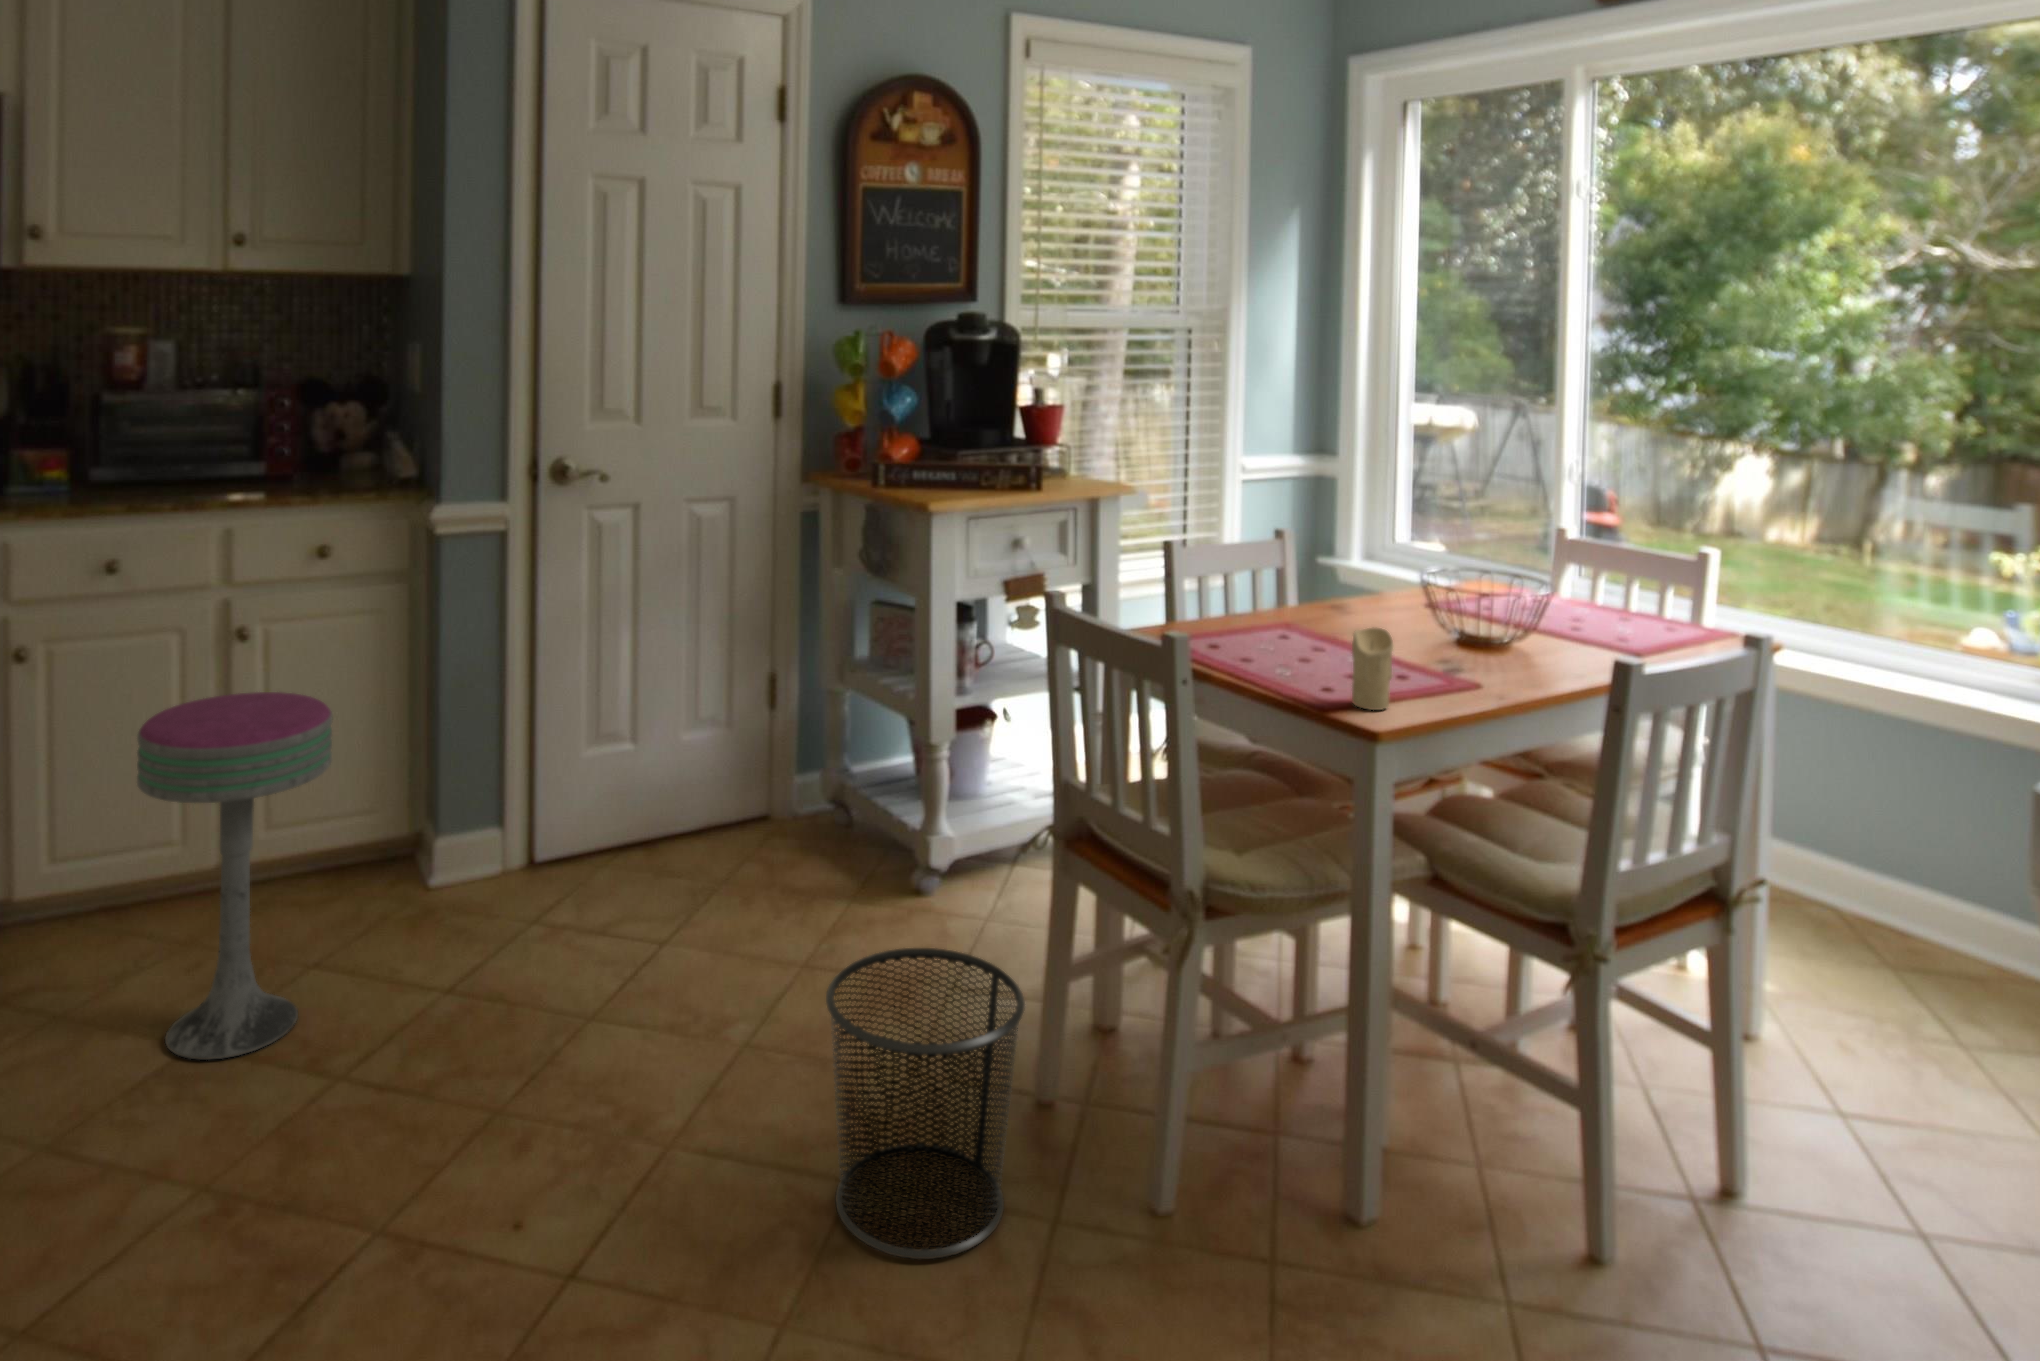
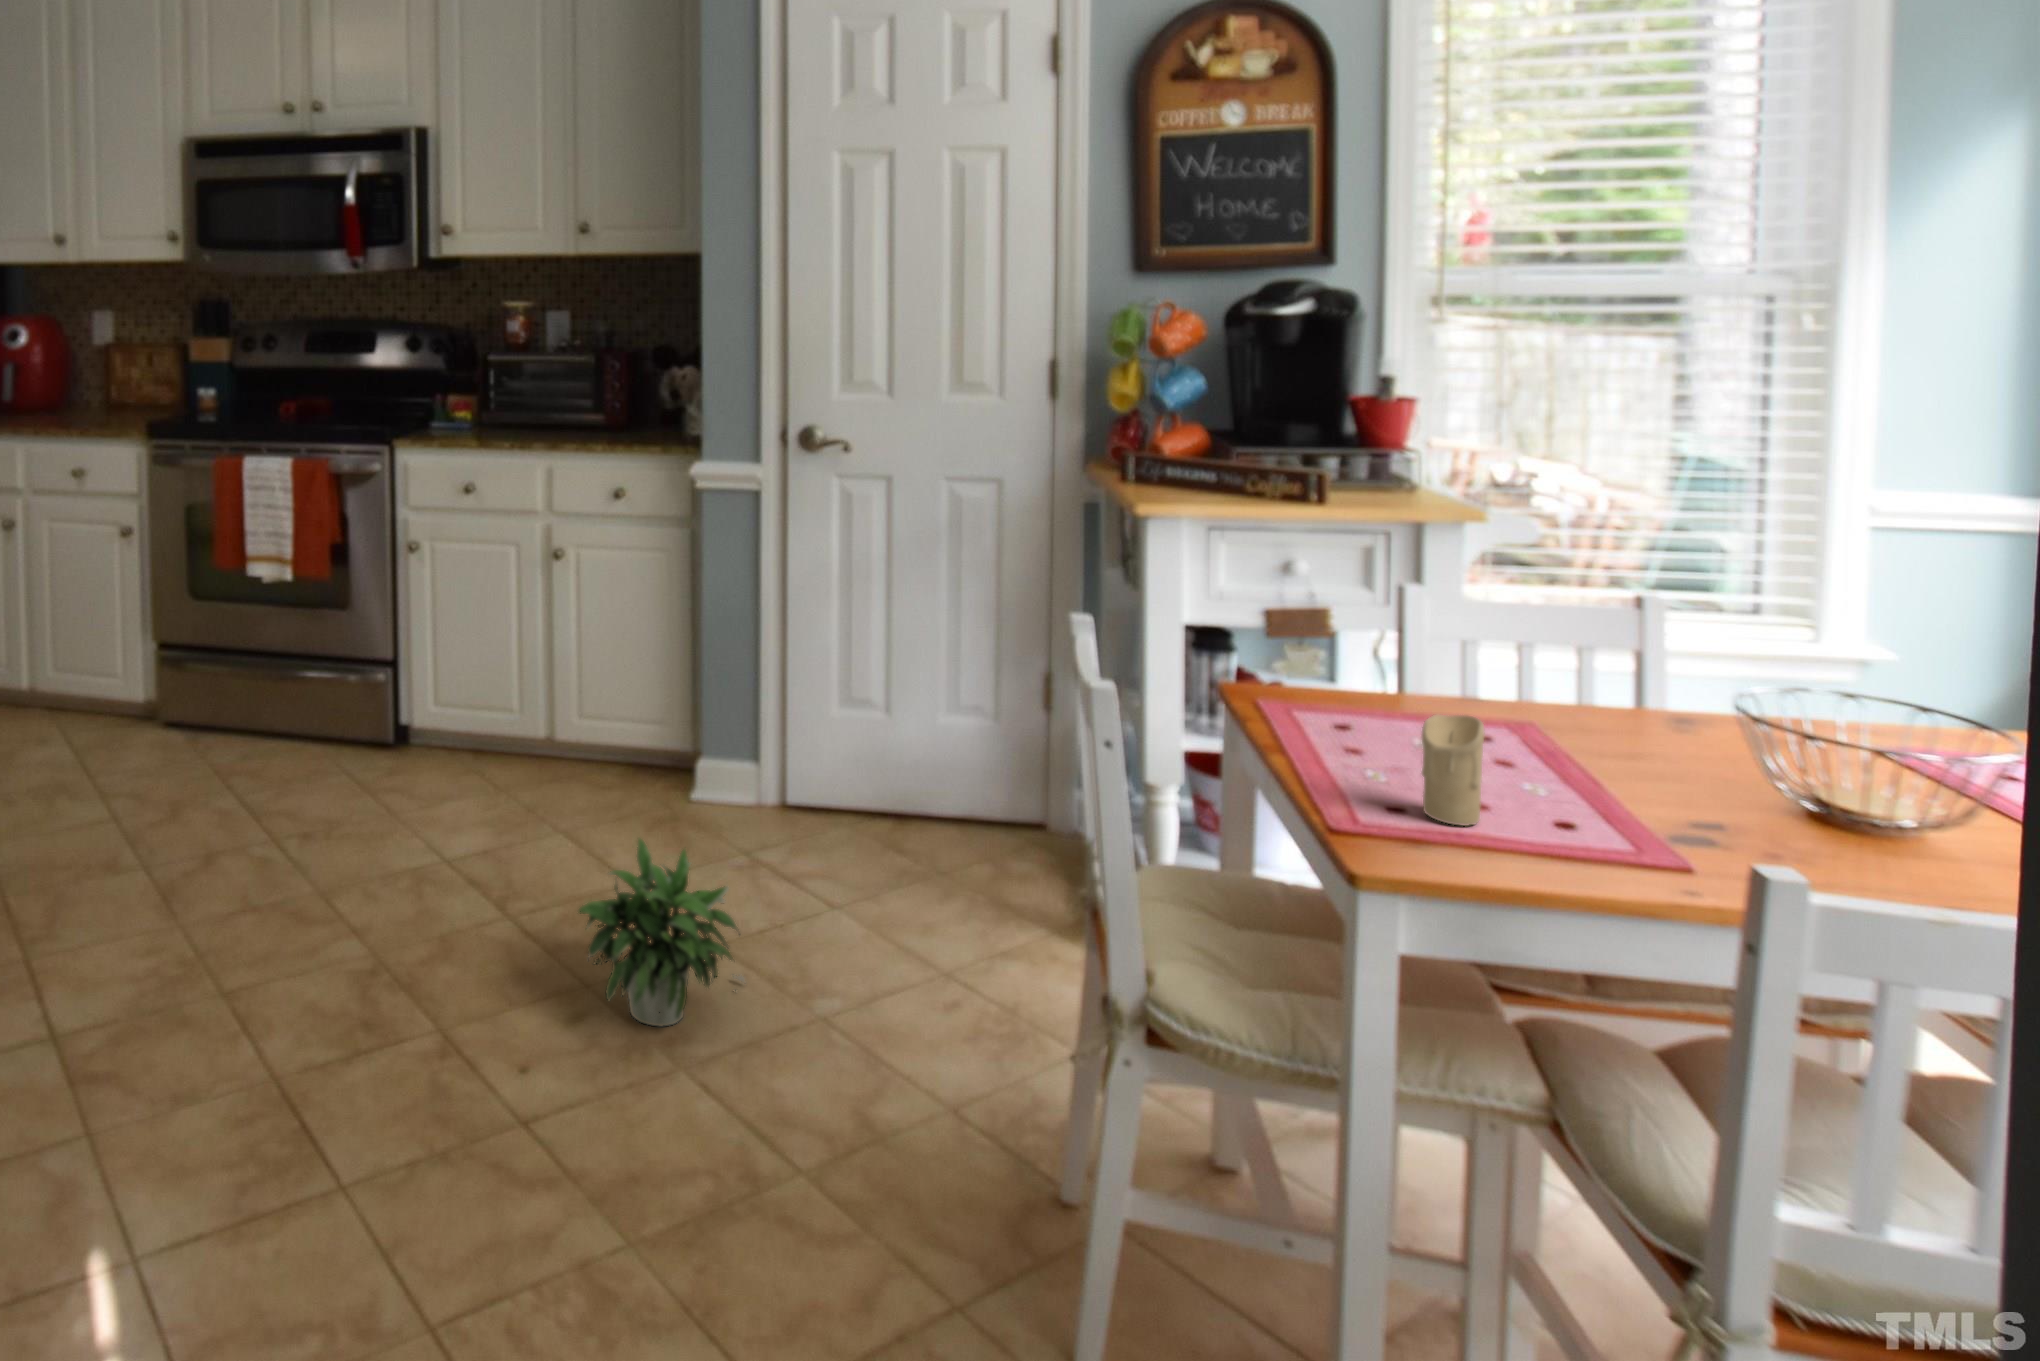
bar stool: present [137,692,332,1060] -> none [420,595,556,872]
potted plant: none [495,929,672,1146] -> present [578,839,746,1026]
waste bin: present [826,948,1025,1259] -> none [774,938,983,1248]

